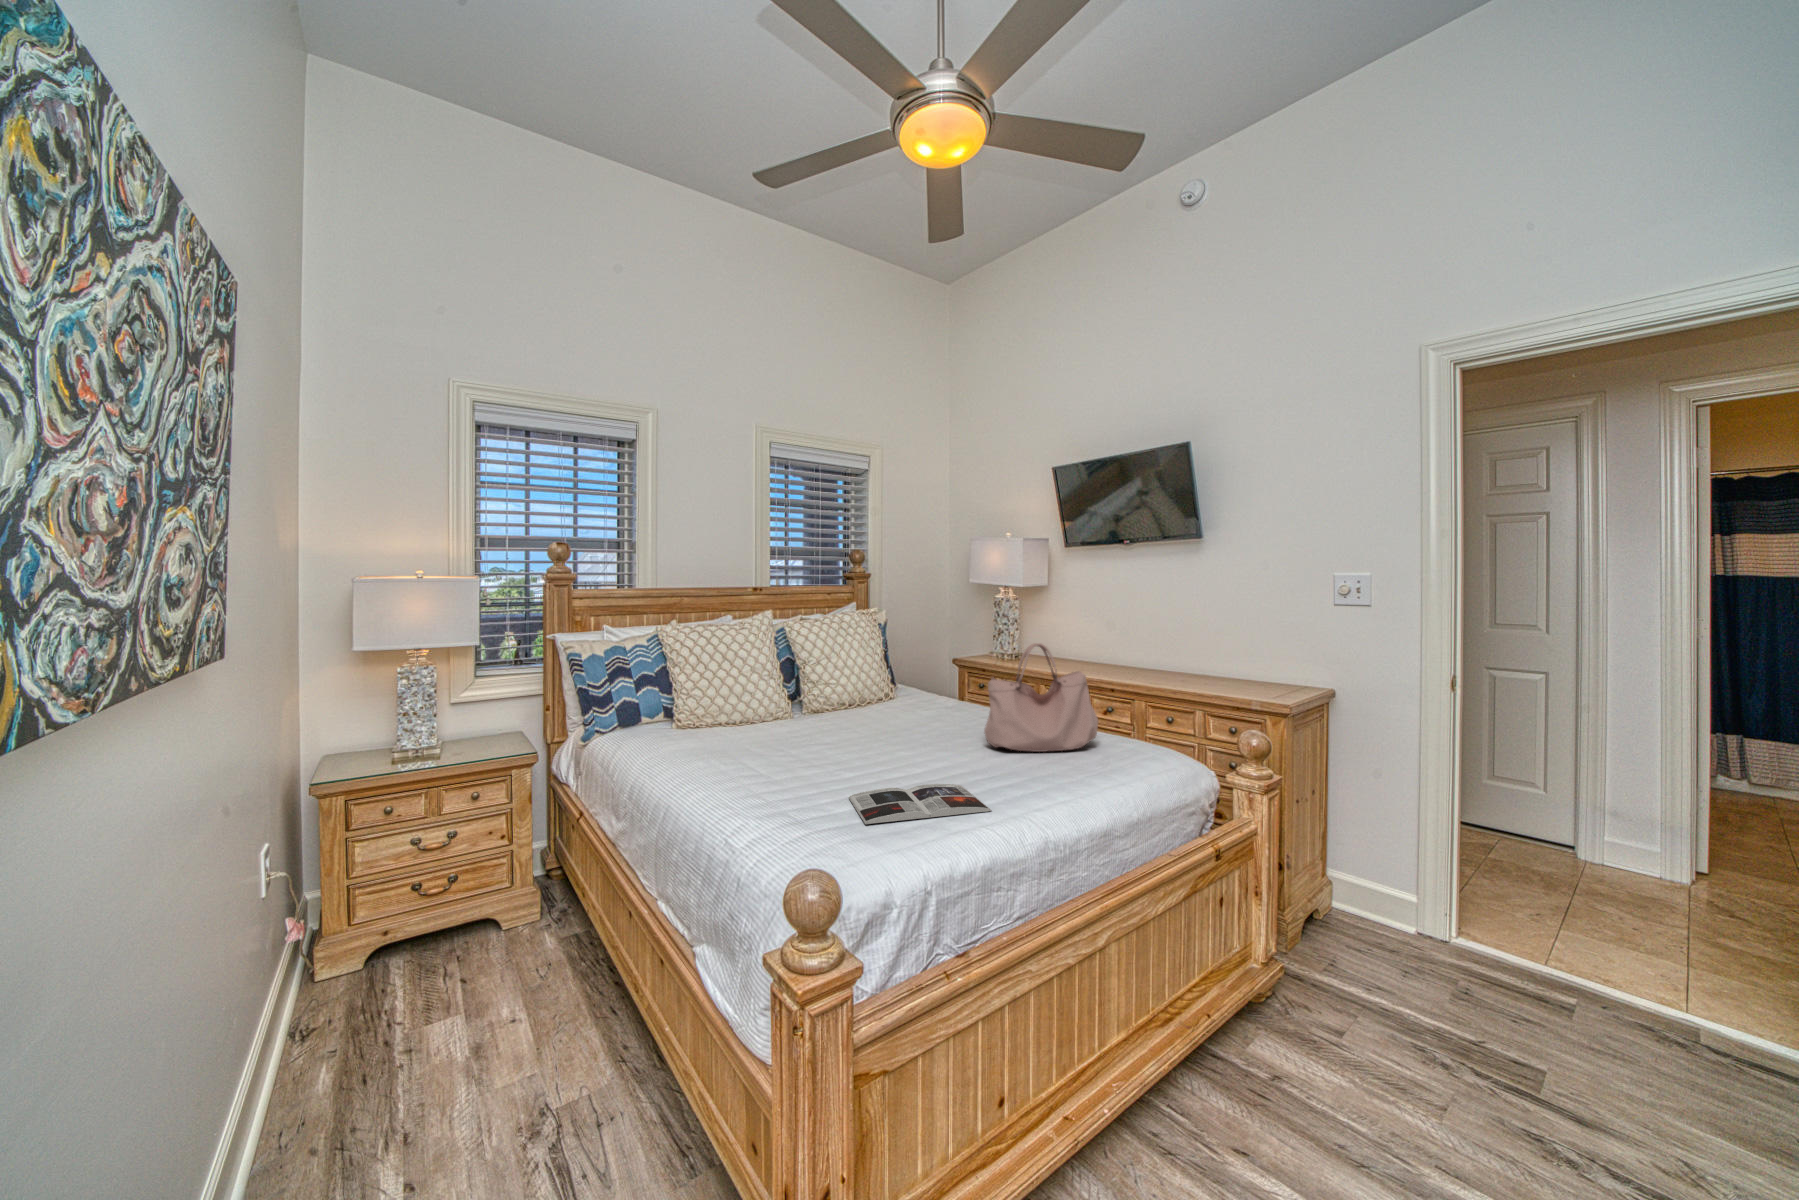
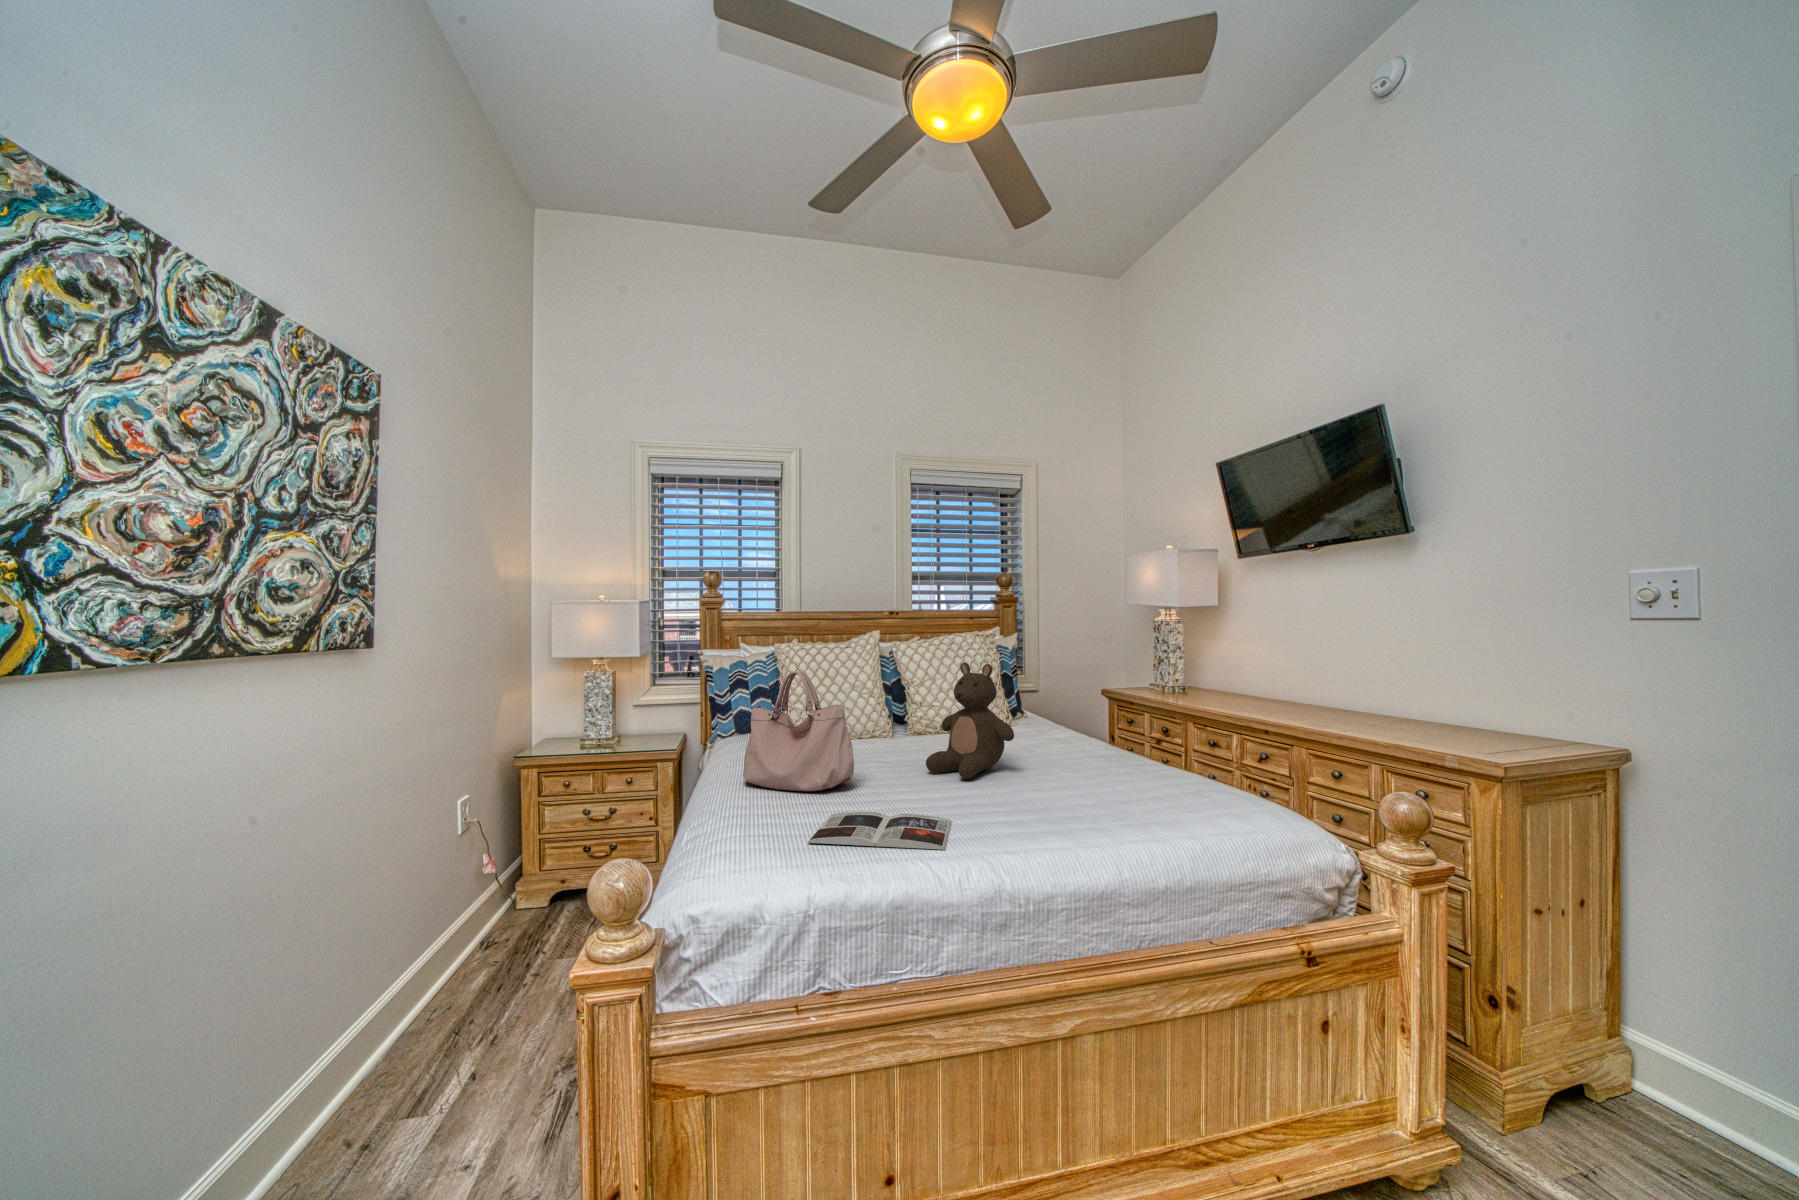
stuffed bear: none [878,640,957,749] -> present [926,662,1014,779]
handbag: present [984,643,1098,752] -> present [743,671,854,791]

